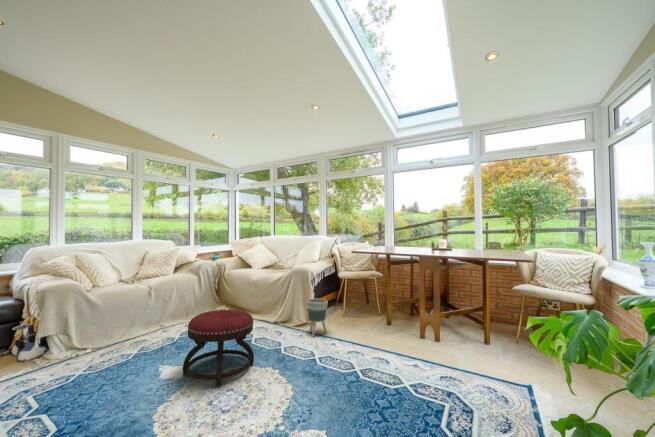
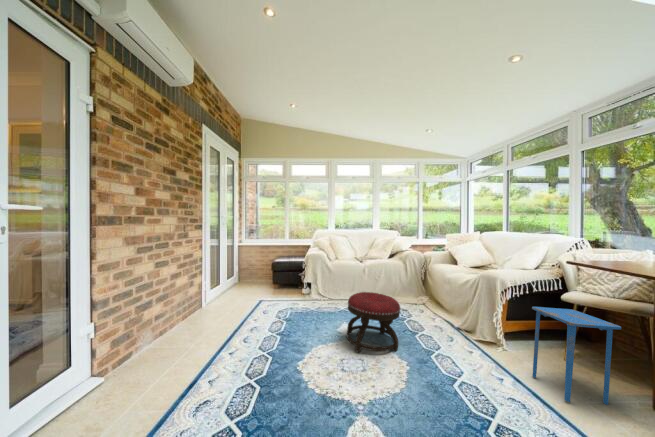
side table: none [342,281,381,340] -> present [532,307,621,405]
planter: present [307,299,328,337] -> none [480,313,512,363]

